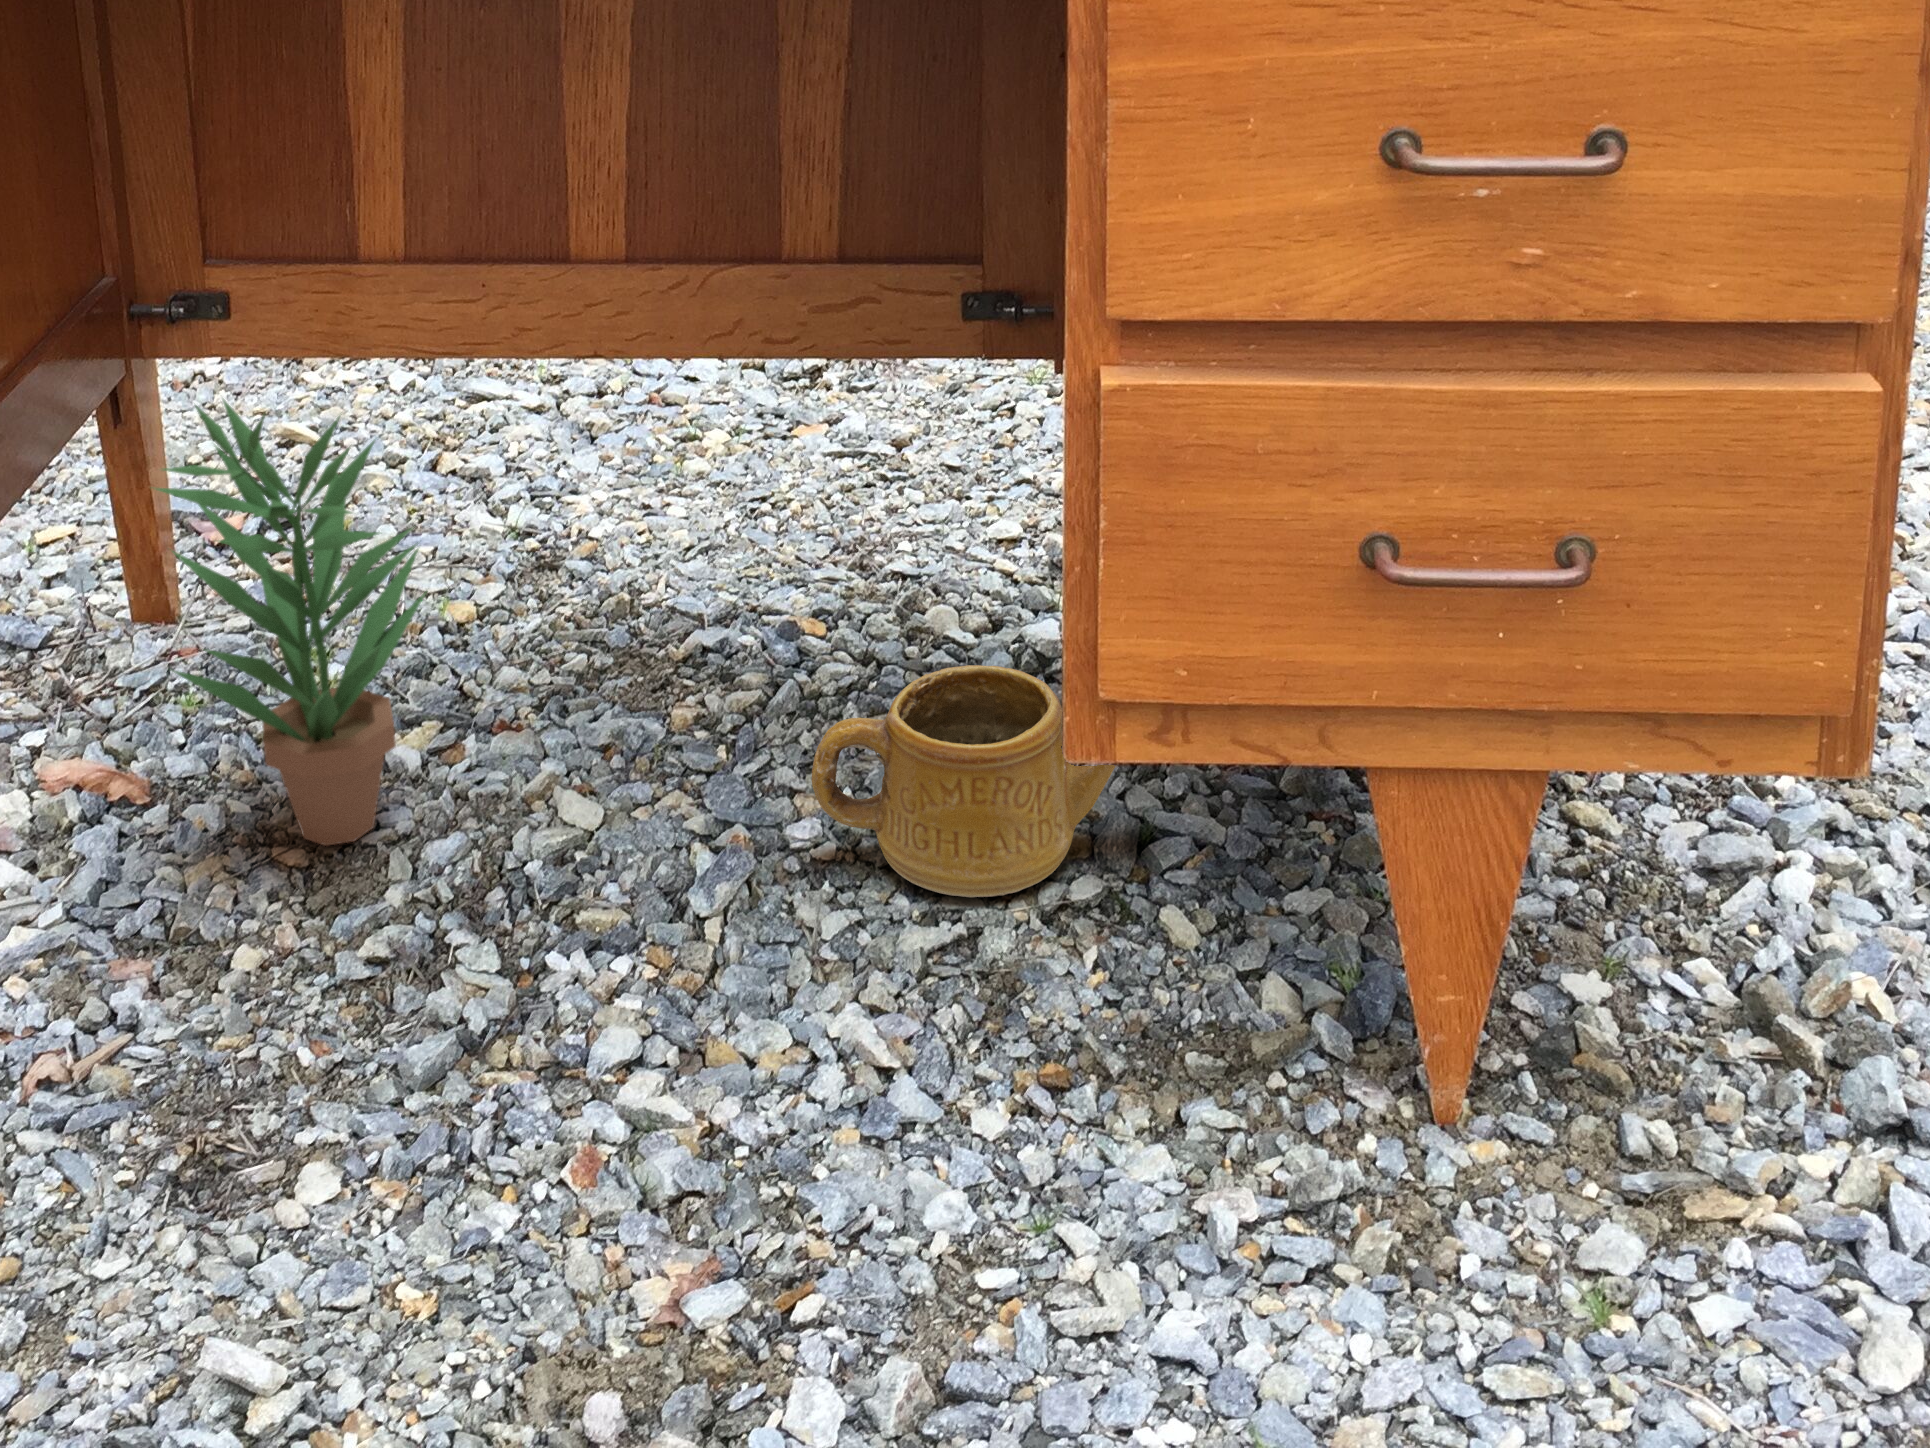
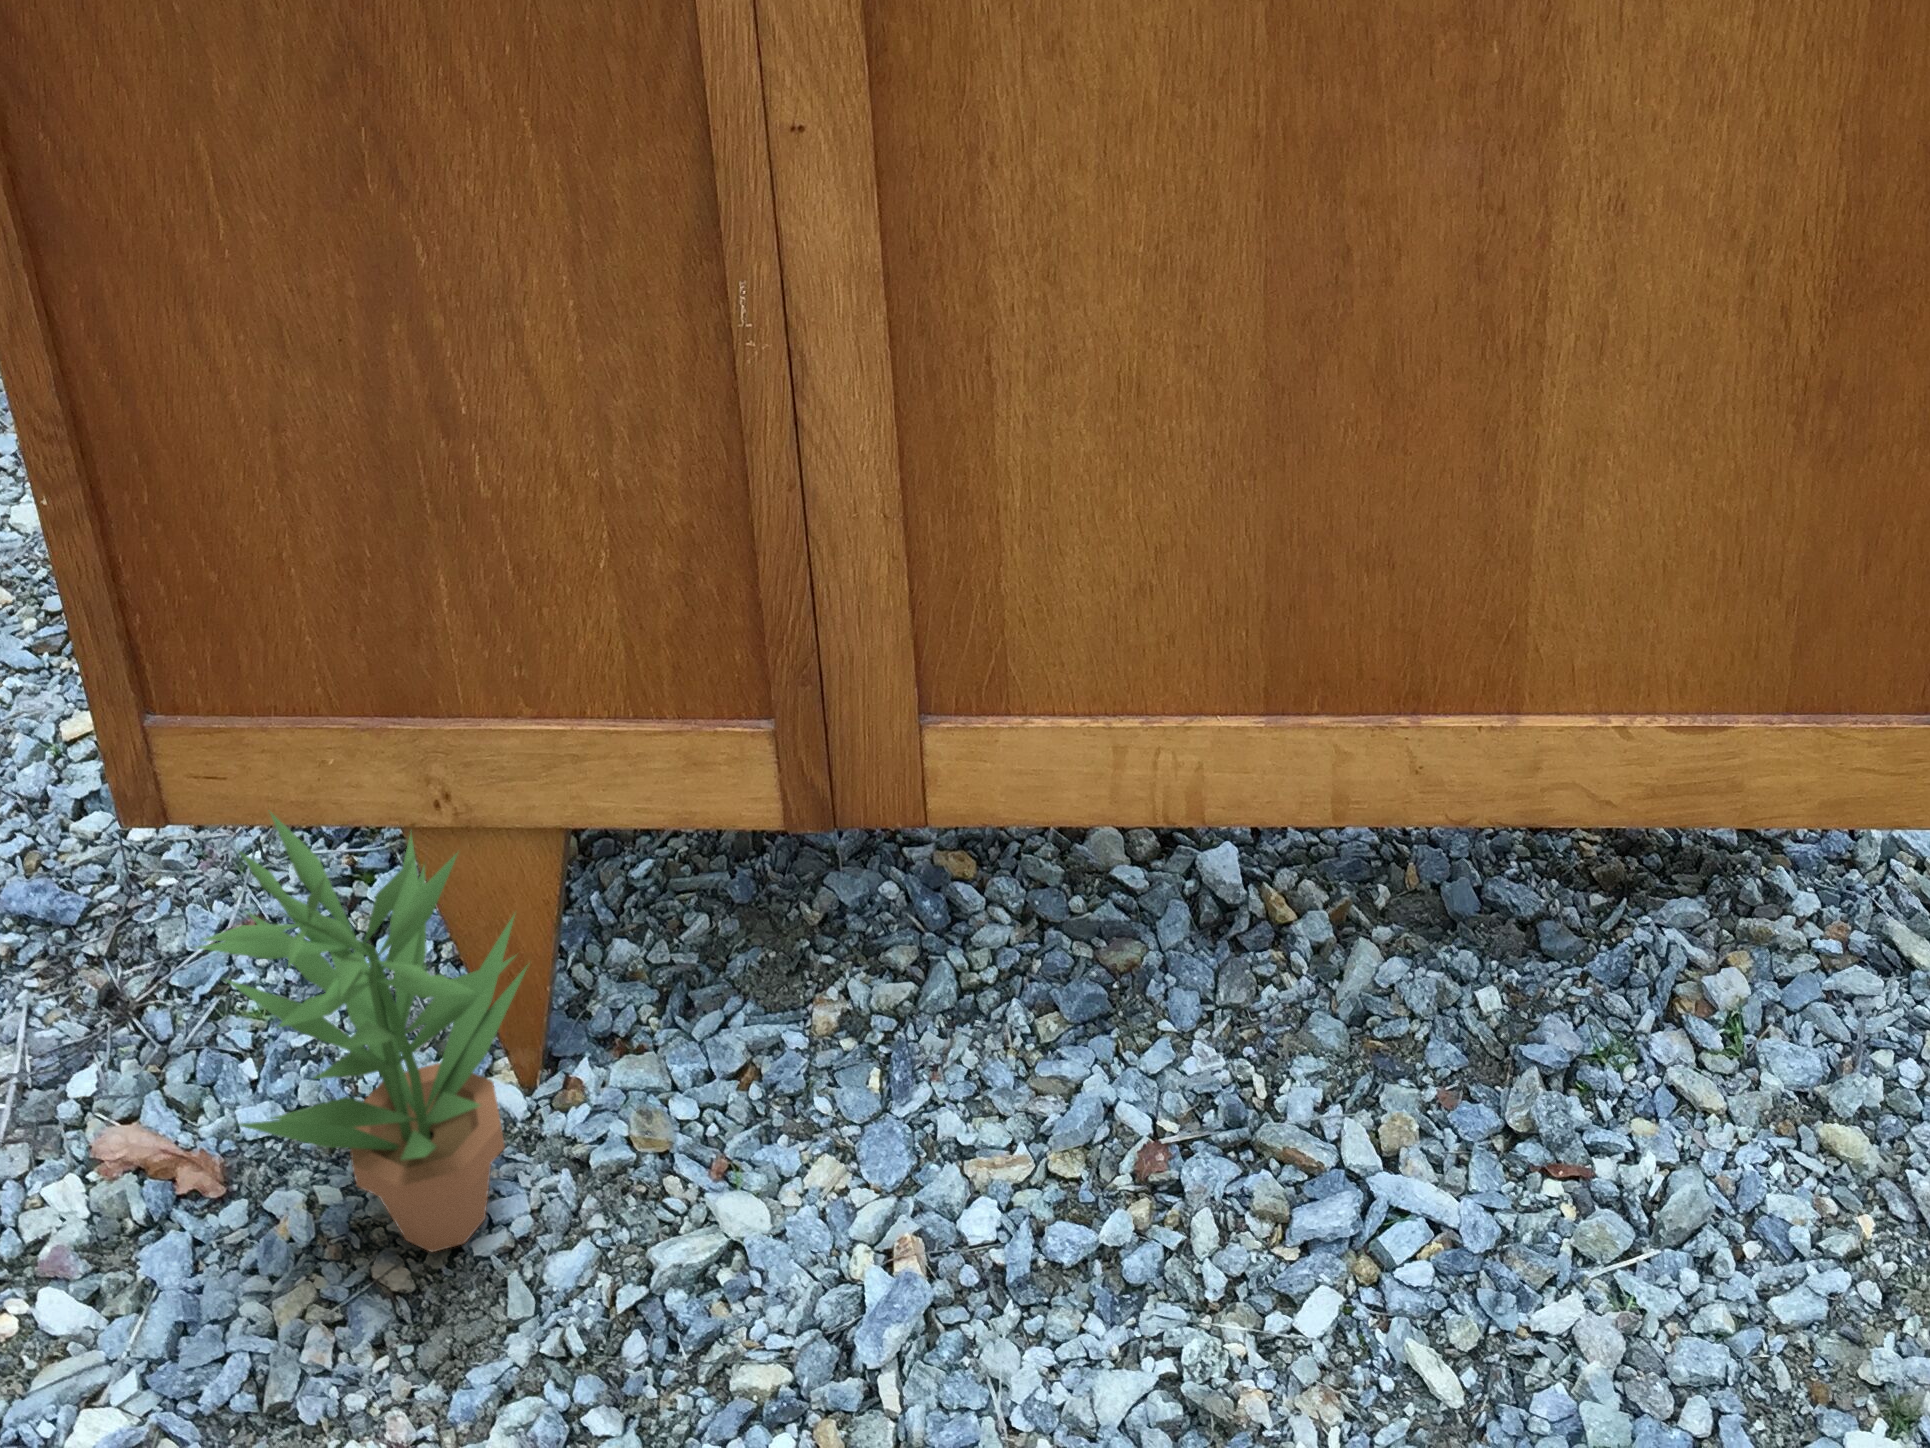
watering can: present [812,665,1116,897] -> none [984,1032,1382,1315]

